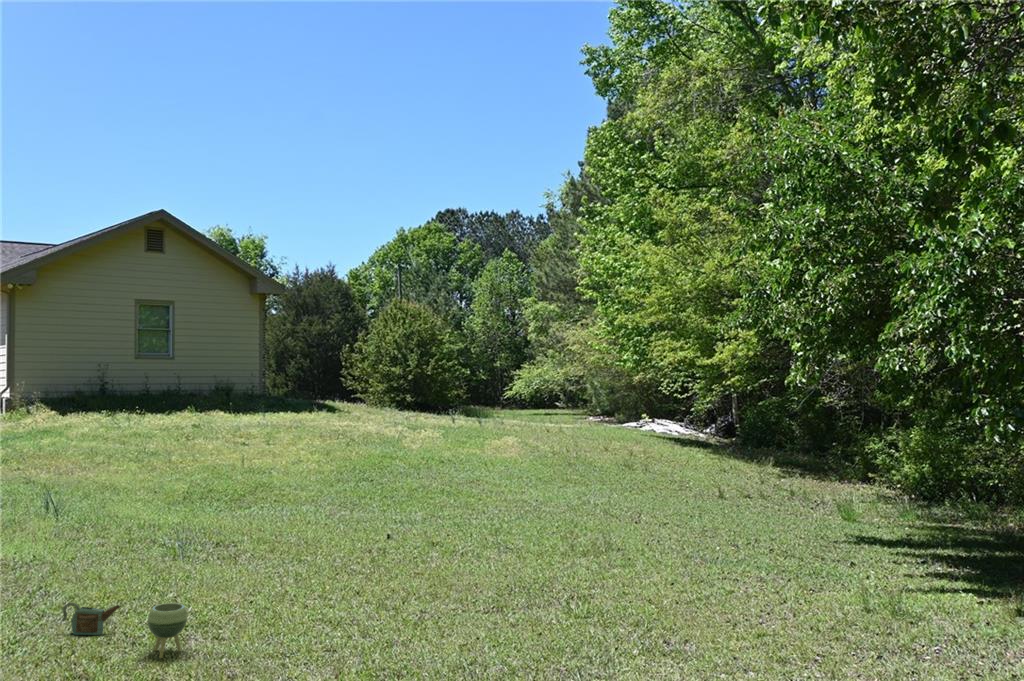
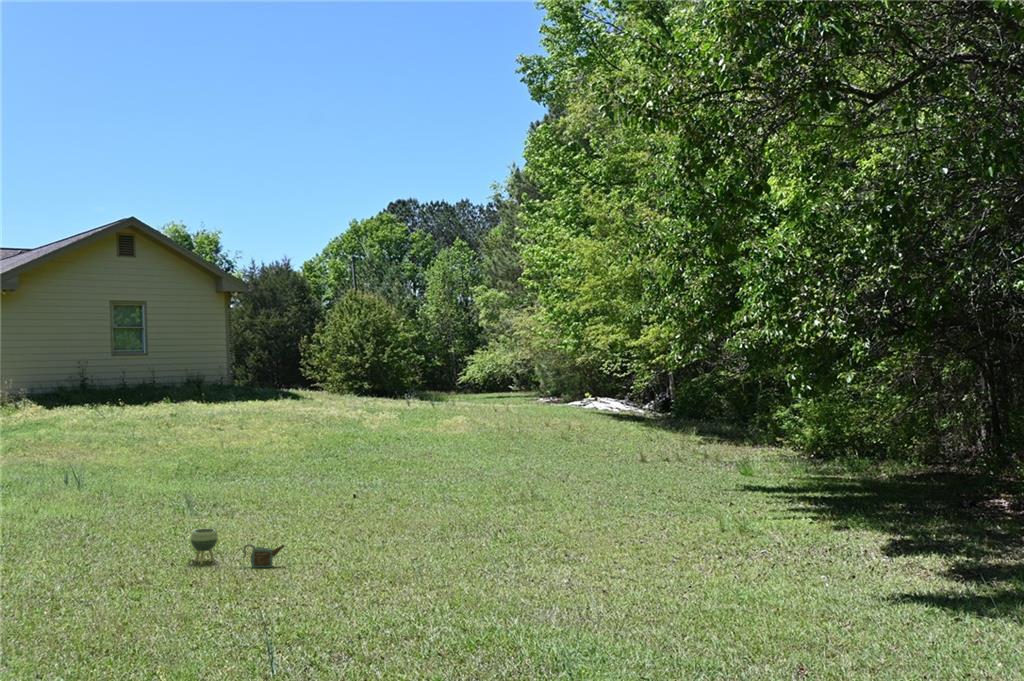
watering can: present [62,602,120,635] -> present [243,544,285,568]

